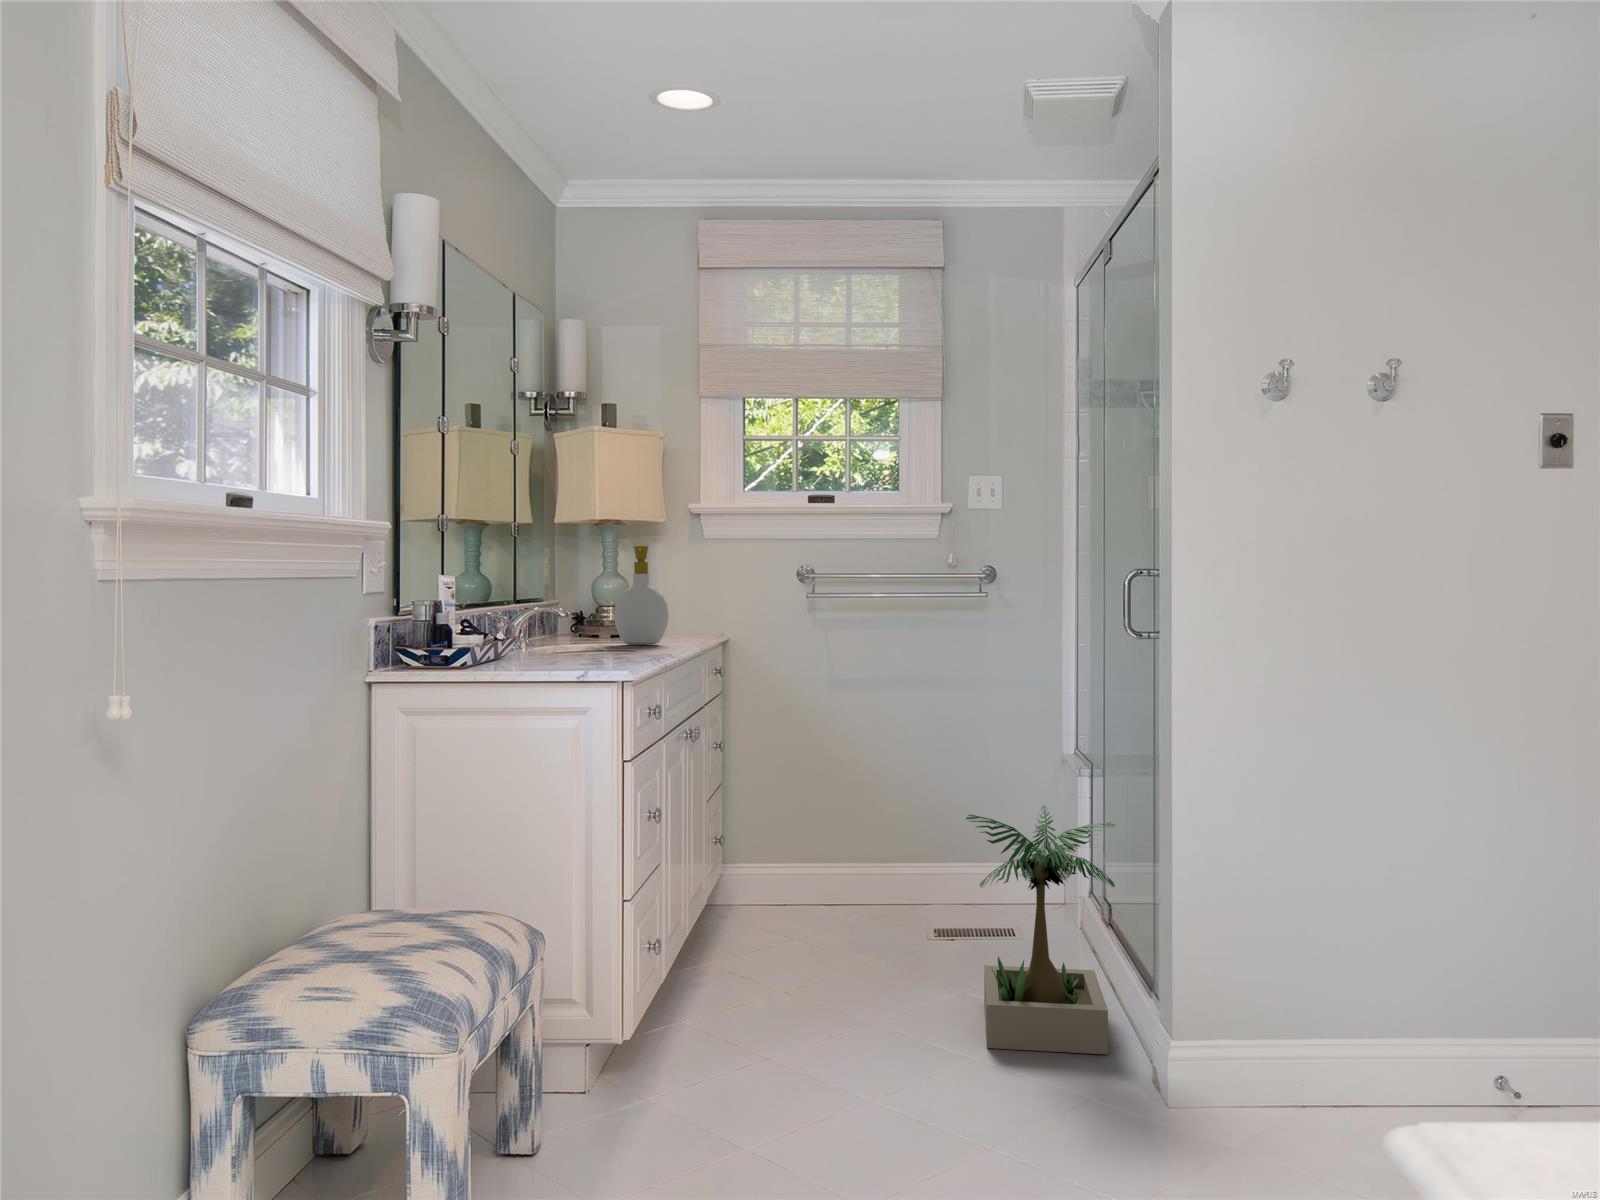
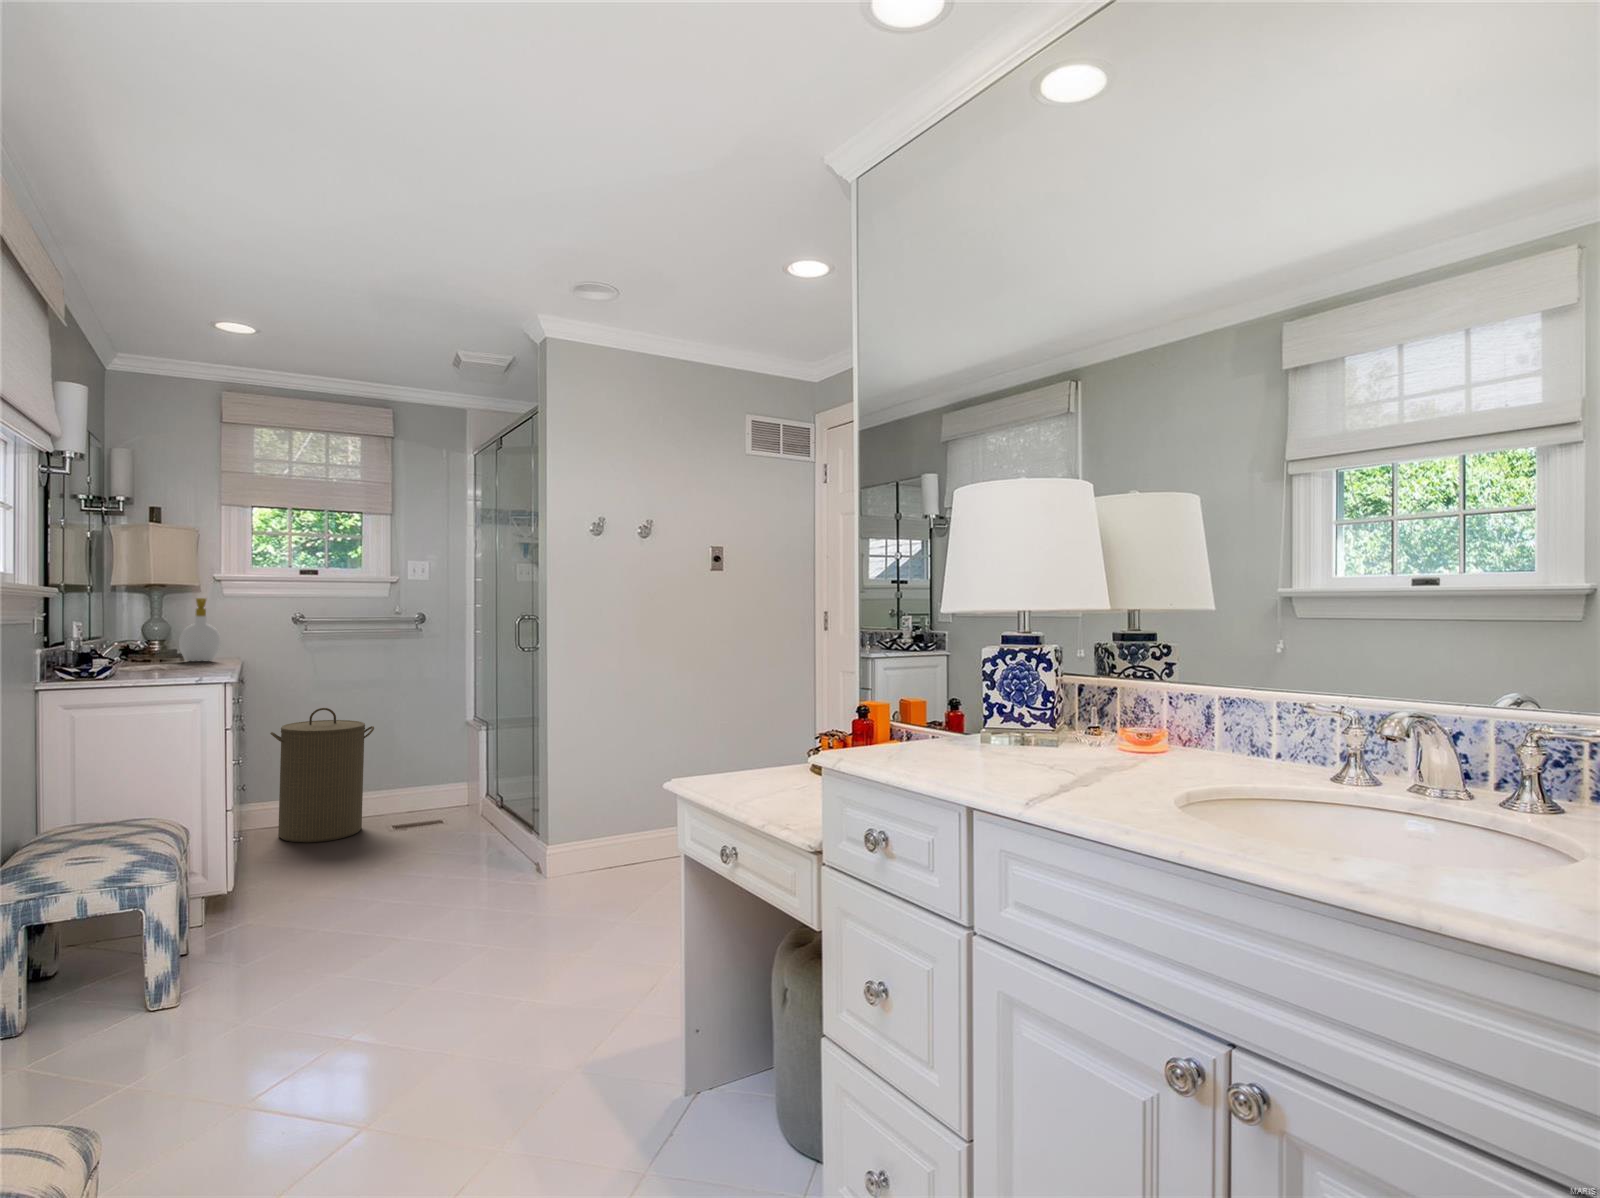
laundry hamper: none [756,725,904,943] -> present [270,708,374,842]
potted plant: present [966,806,1115,1054] -> none [416,743,514,873]

